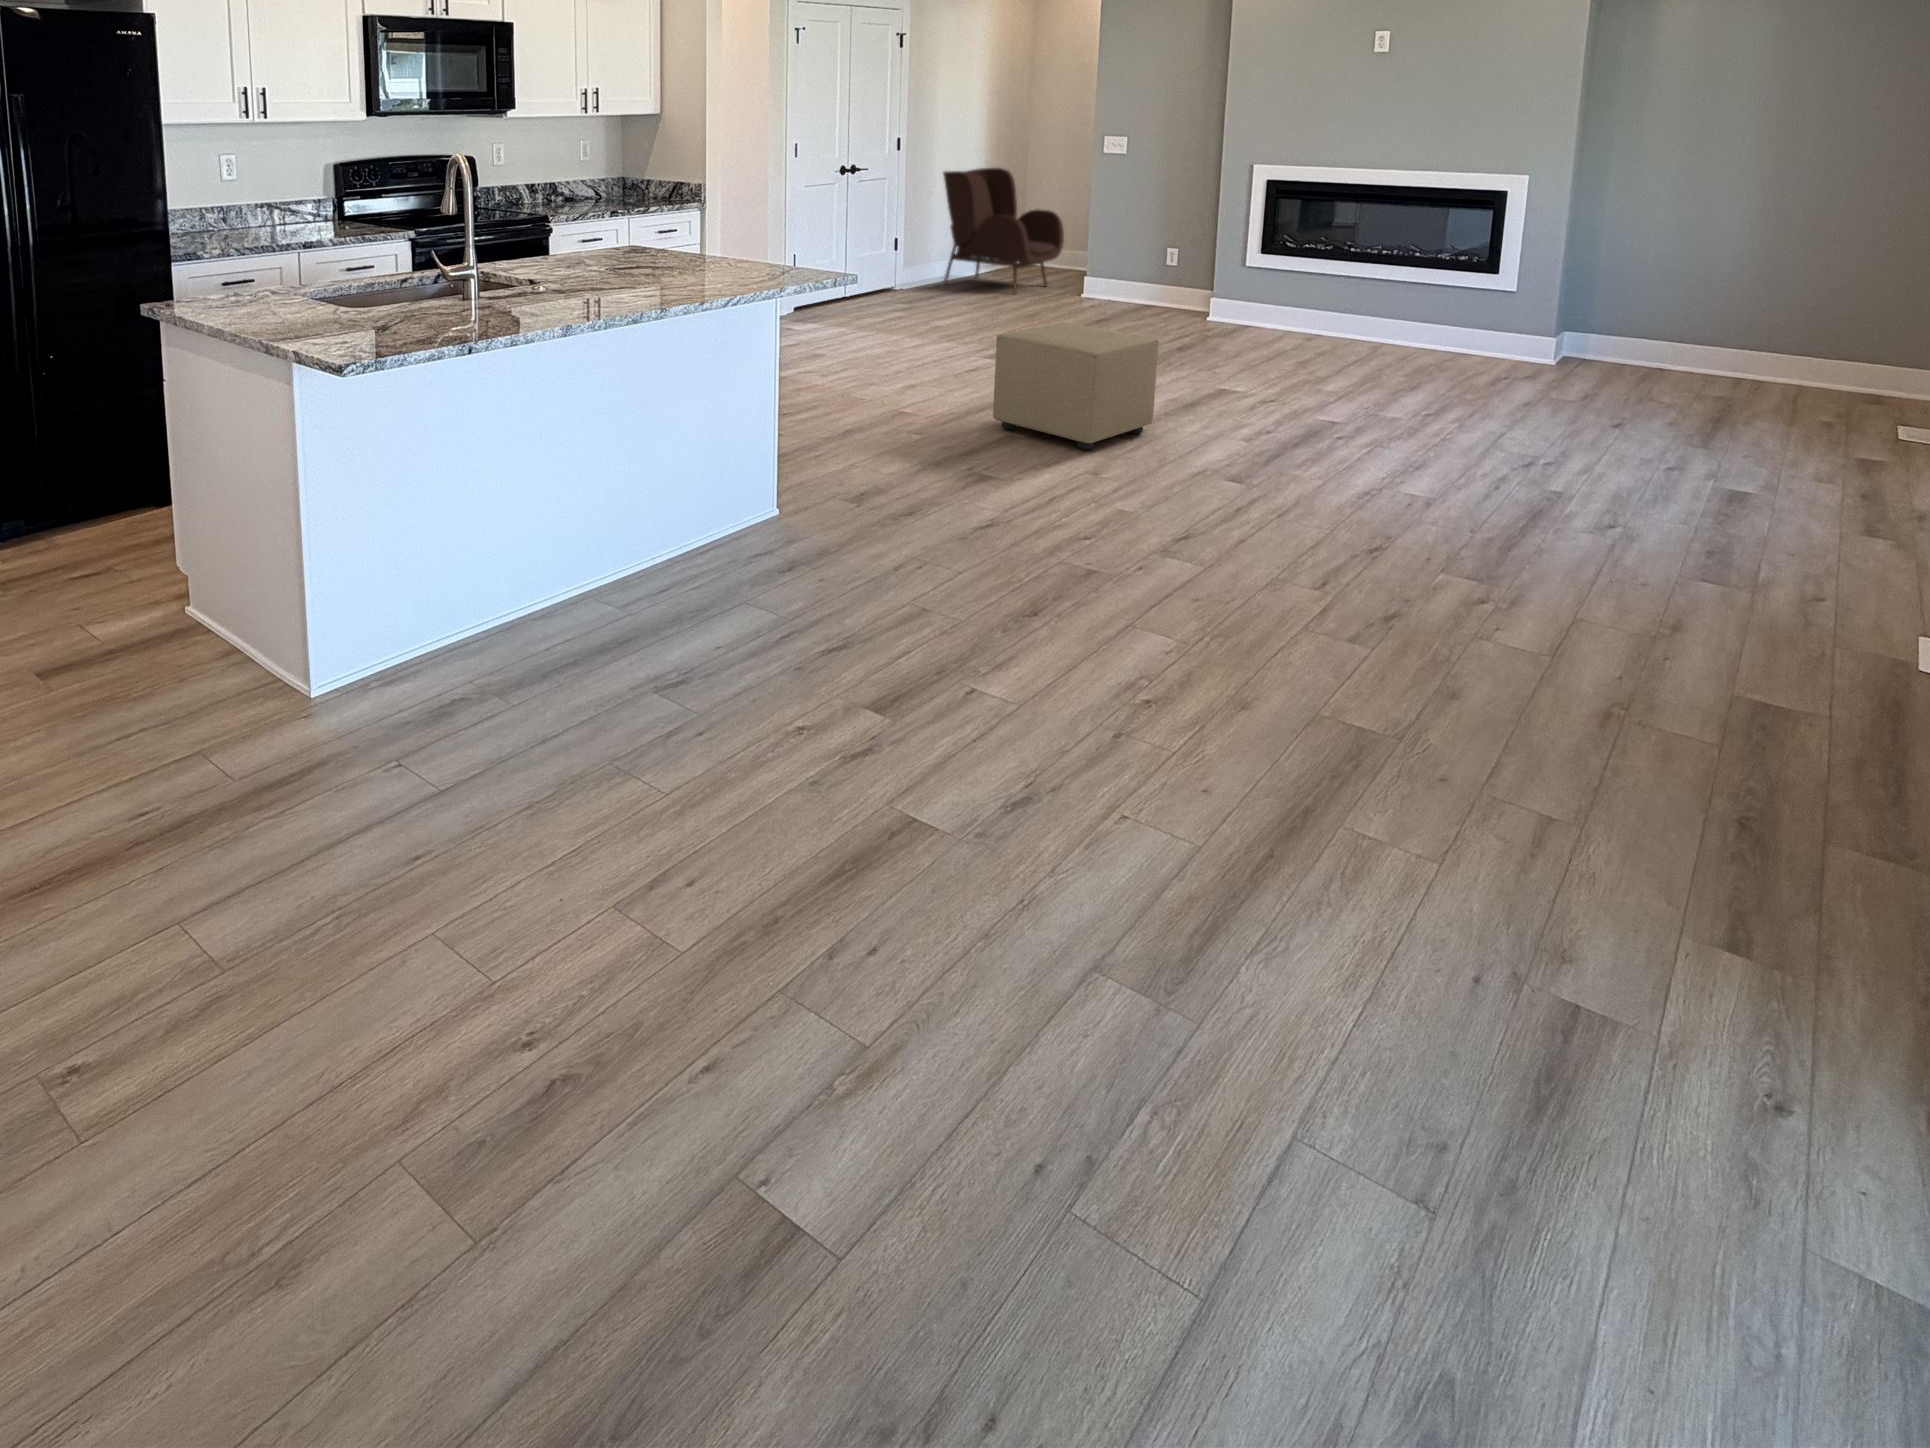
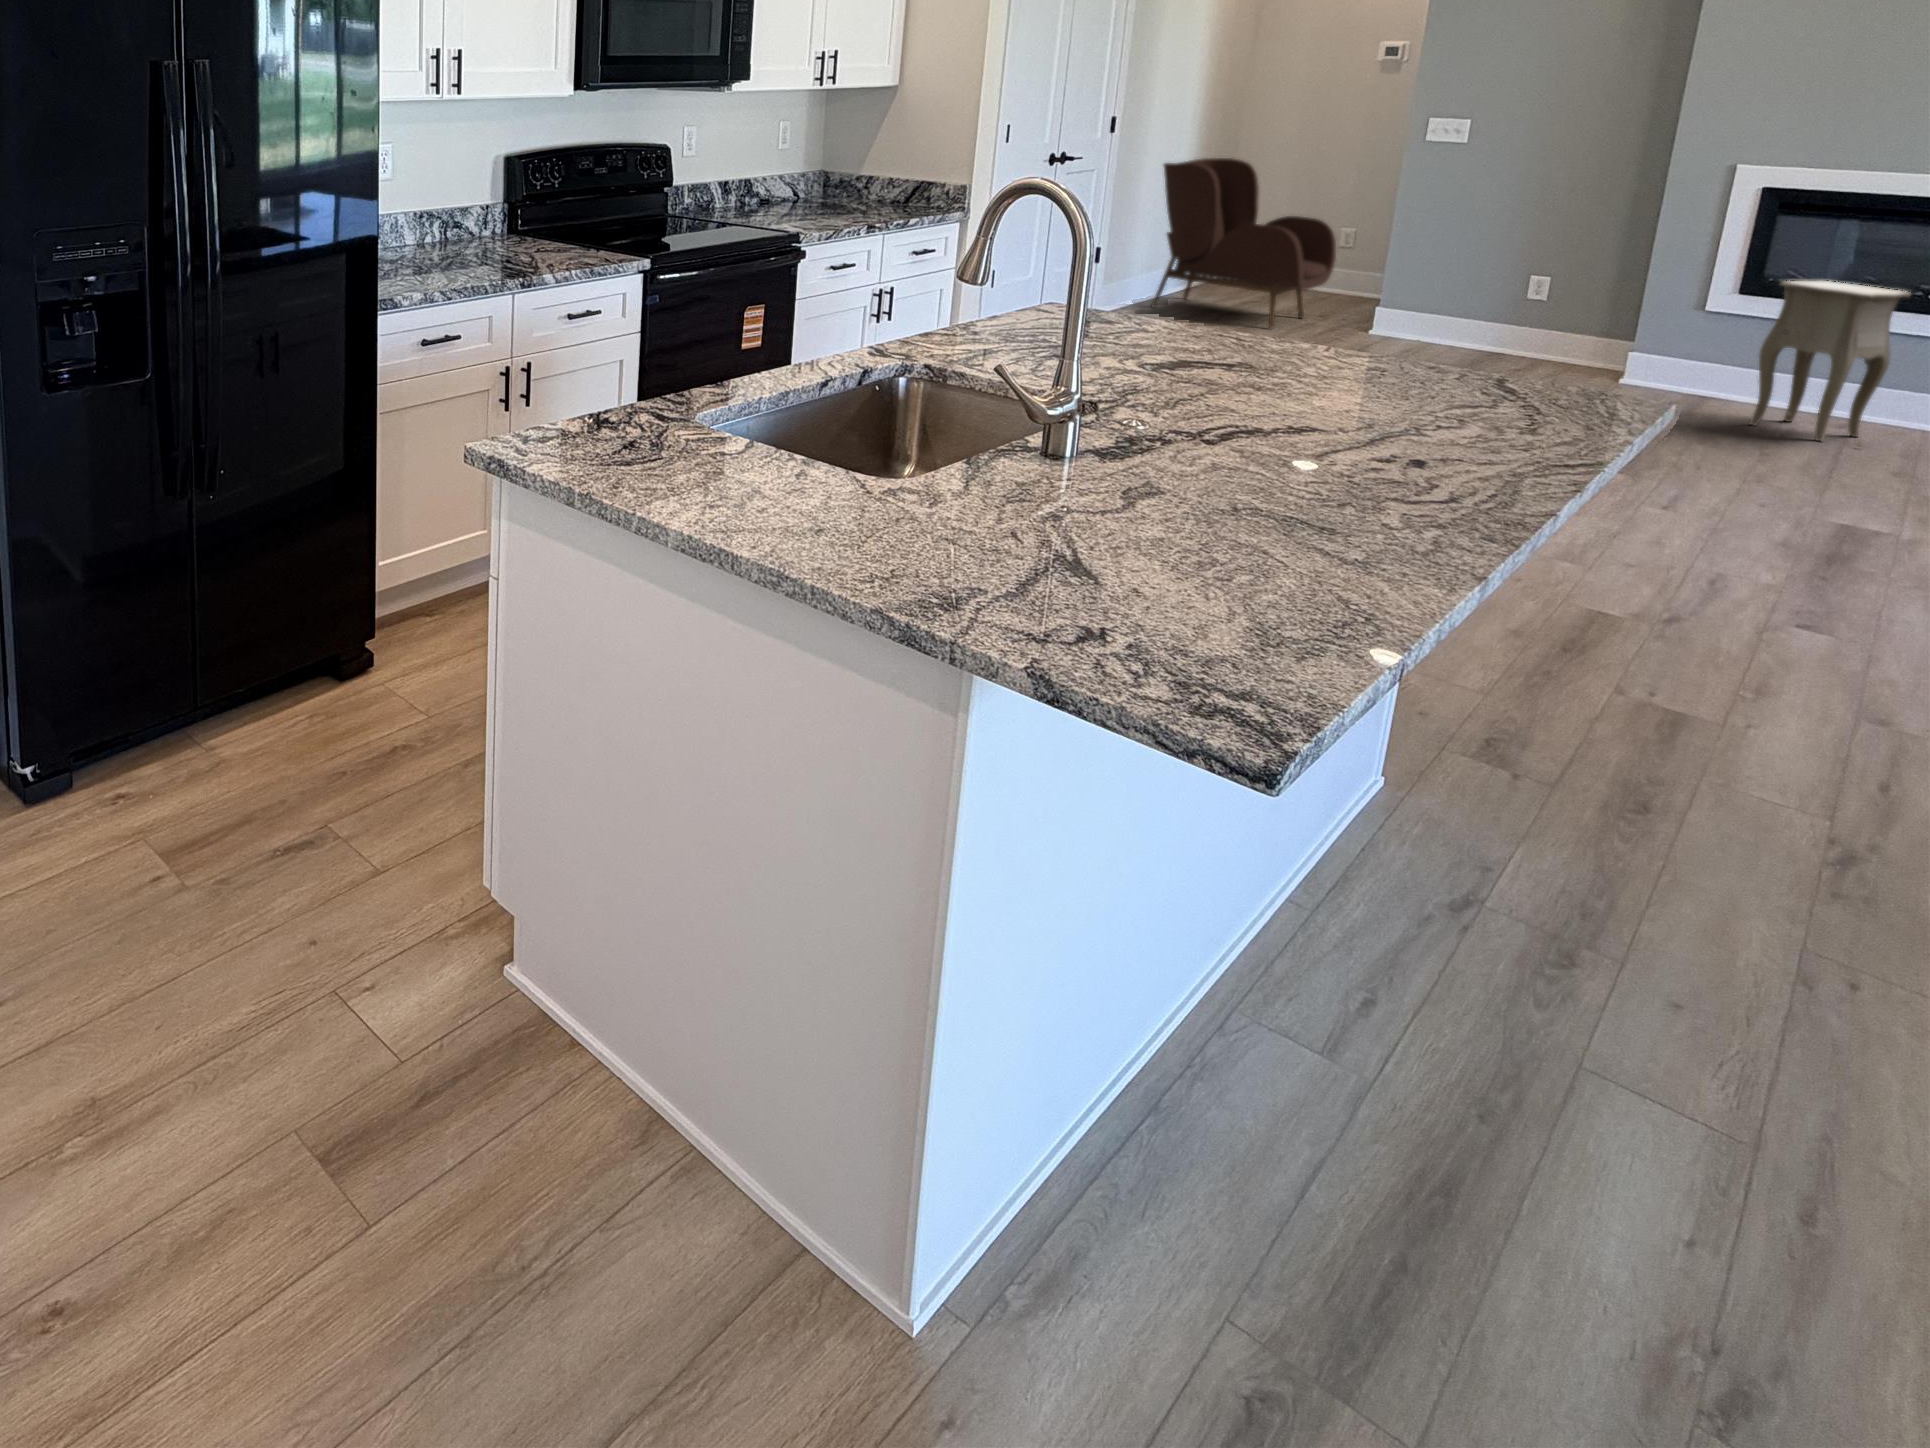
side table: none [1257,235,1330,344] -> present [1749,281,1910,447]
ottoman: present [993,322,1159,450] -> none [1557,435,1907,672]

